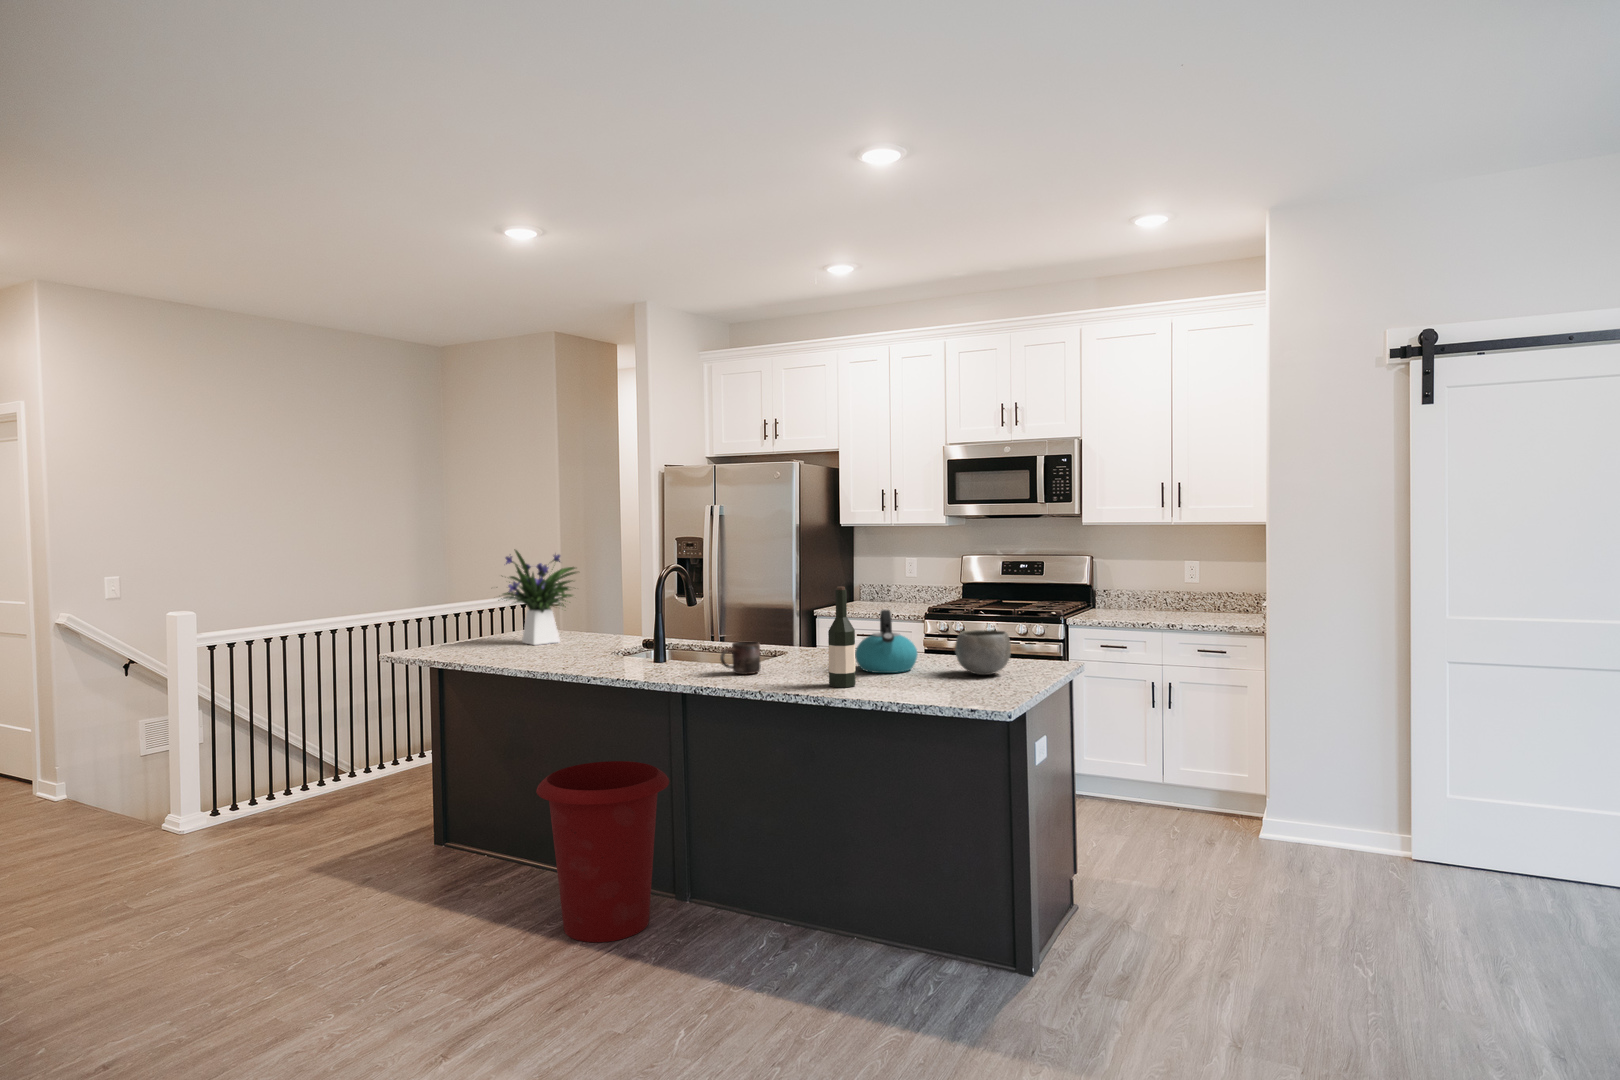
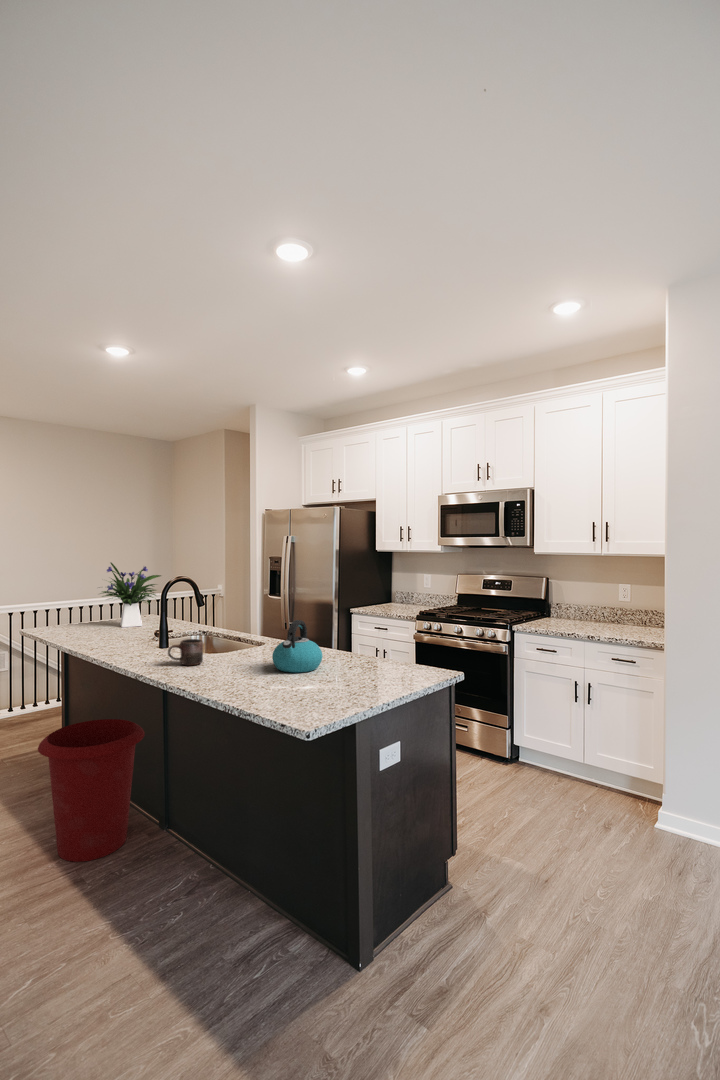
wine bottle: present [828,587,856,687] -> none [219,603,242,686]
ceramic bowl: present [955,630,1011,675] -> none [338,642,385,681]

